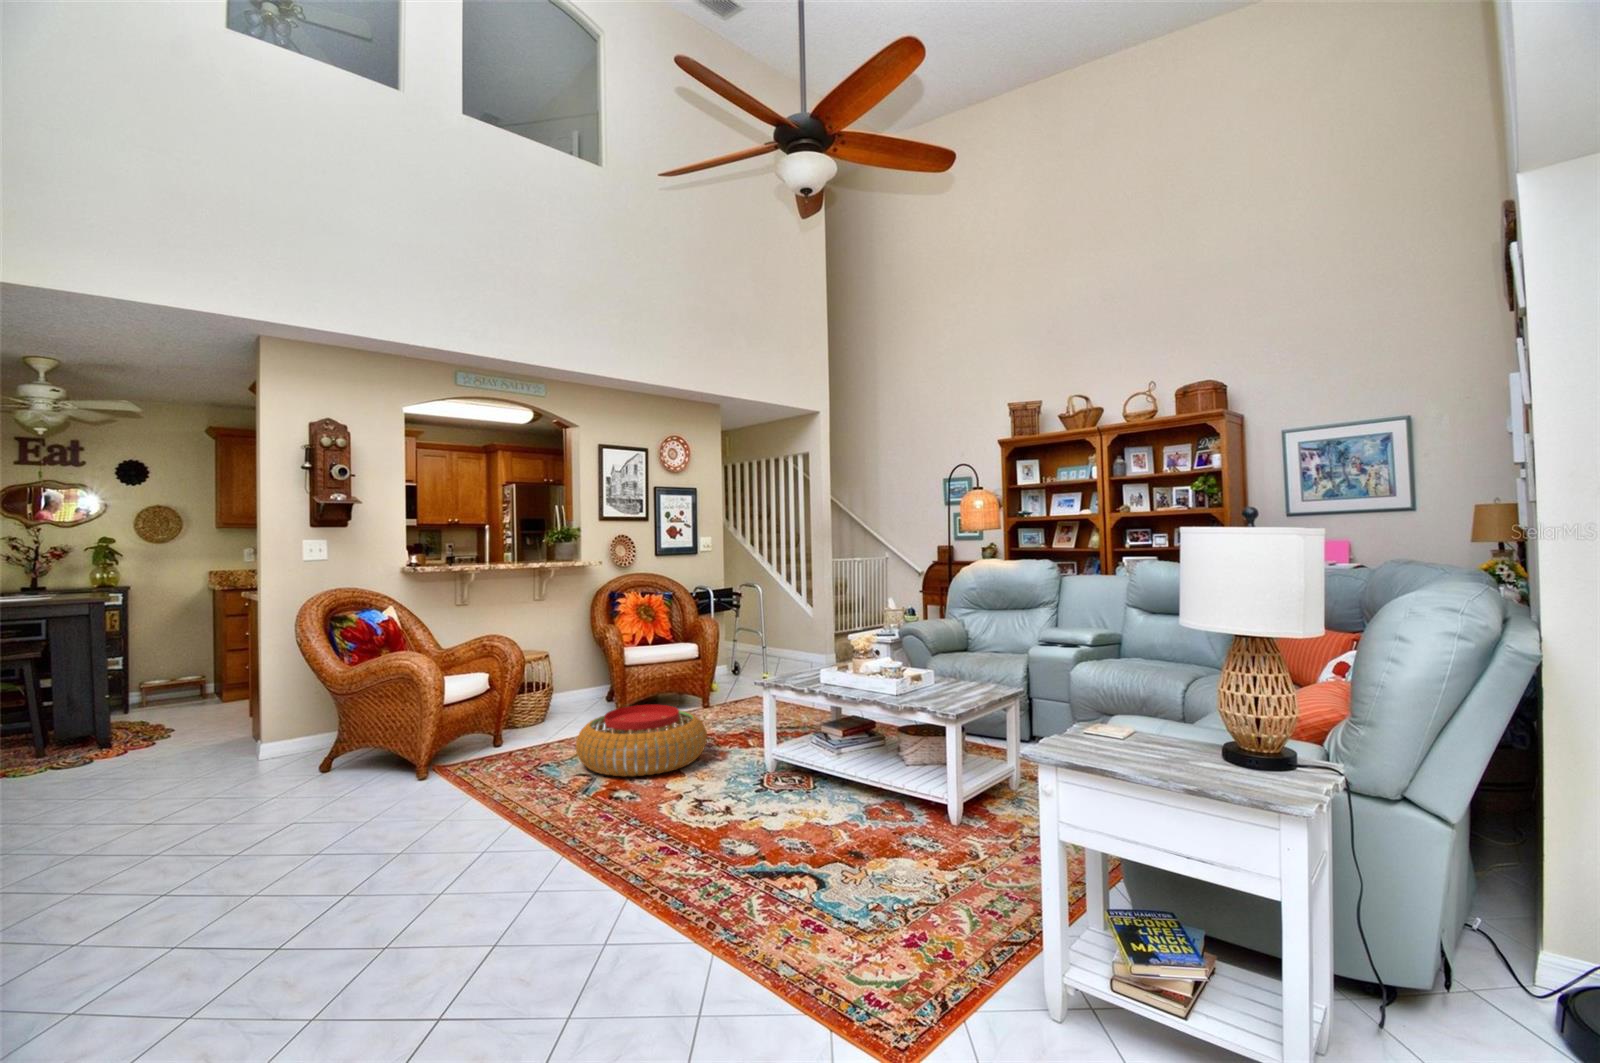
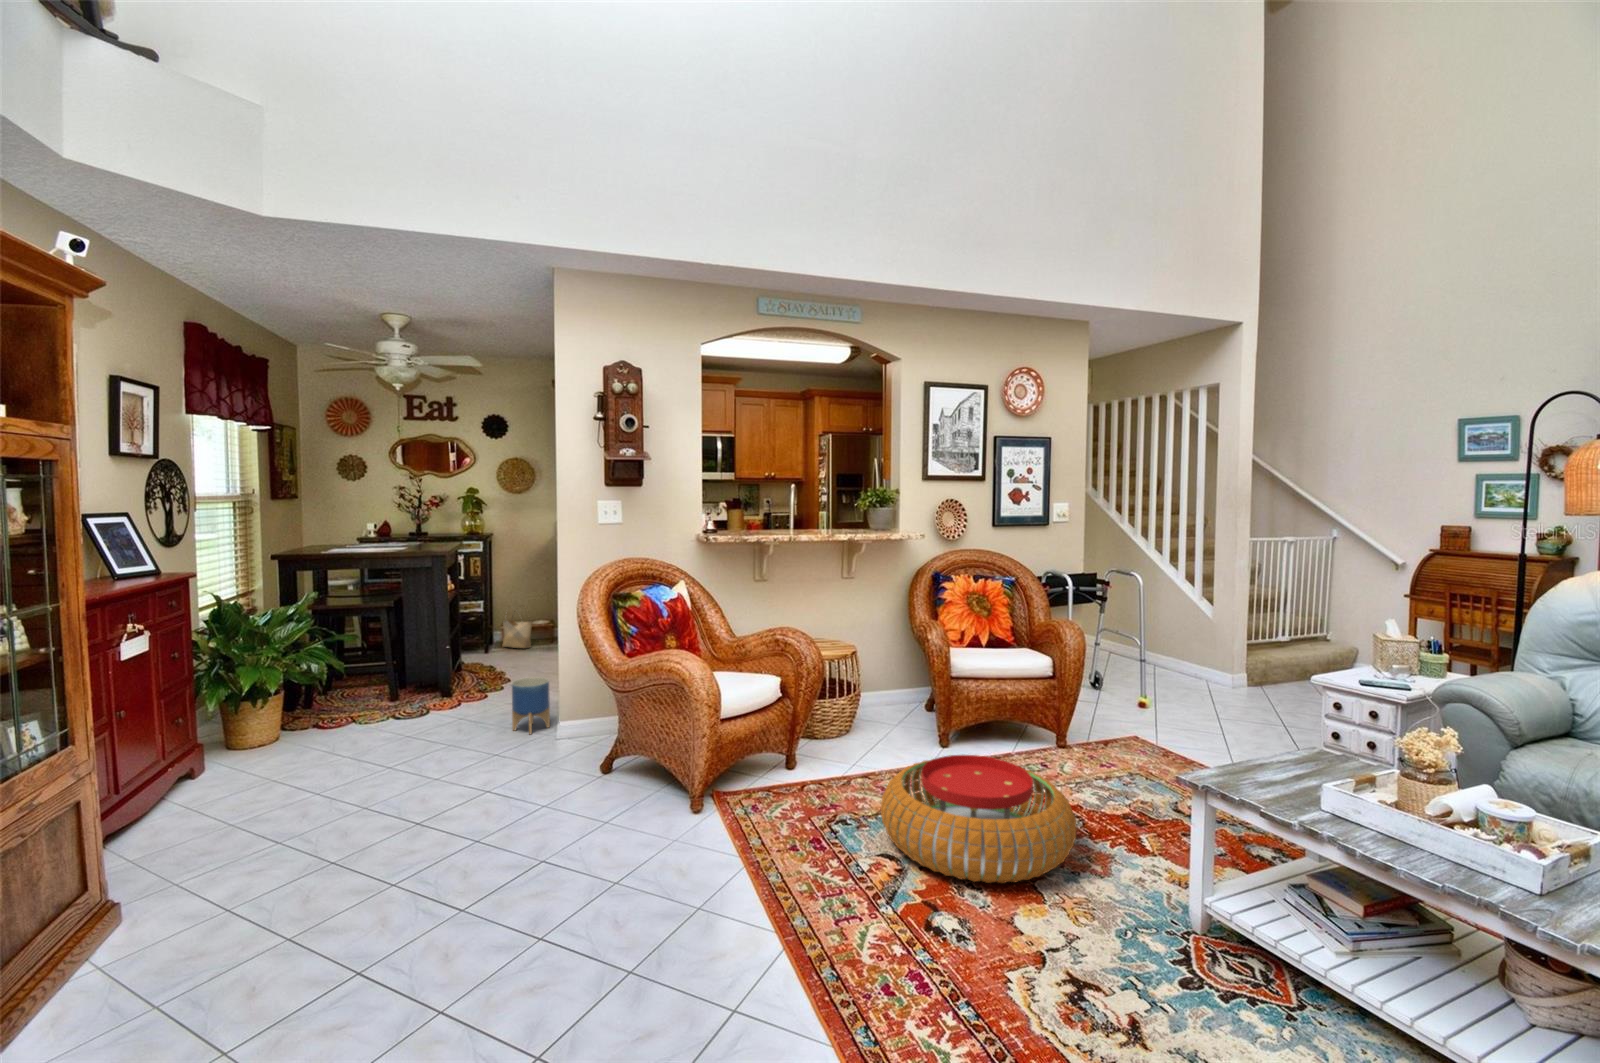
woven basket: none [143,660,185,706] -> present [503,620,532,648]
planter: none [204,708,247,762] -> present [512,677,550,734]

